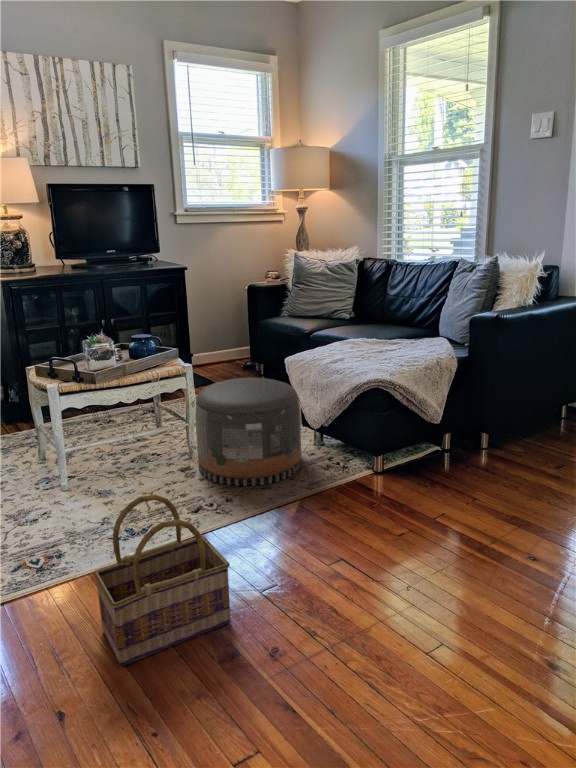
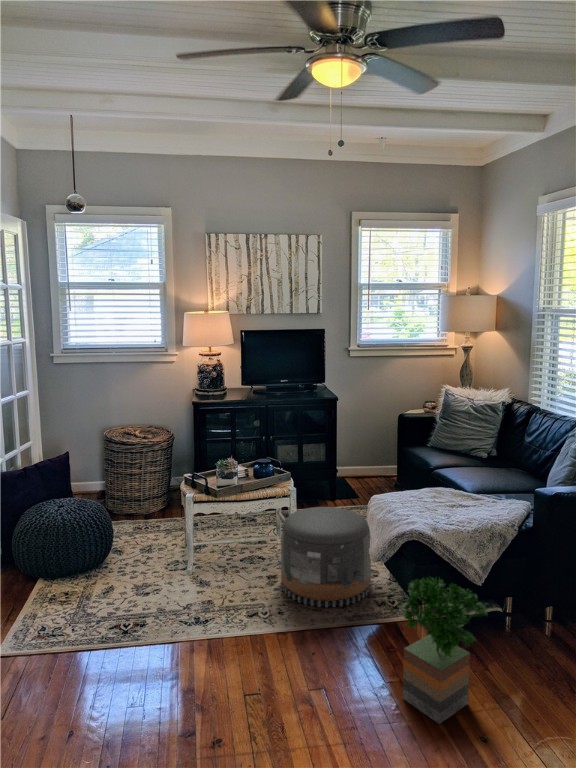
potted tree: none [405,406,498,550] -> present [402,577,488,724]
basket: present [93,495,230,666] -> none [110,599,207,723]

